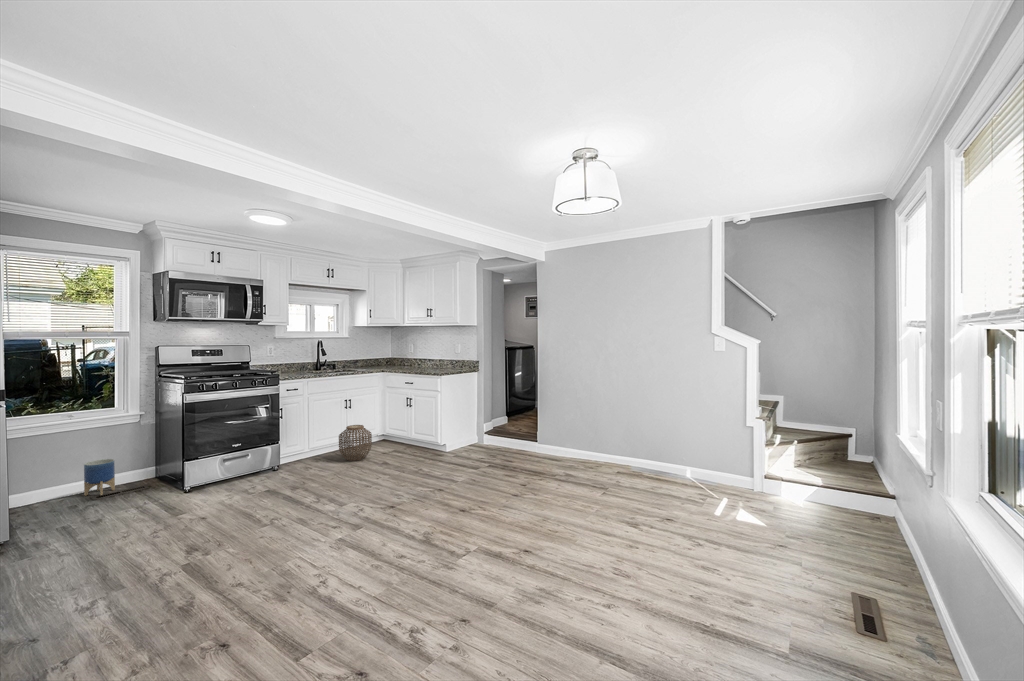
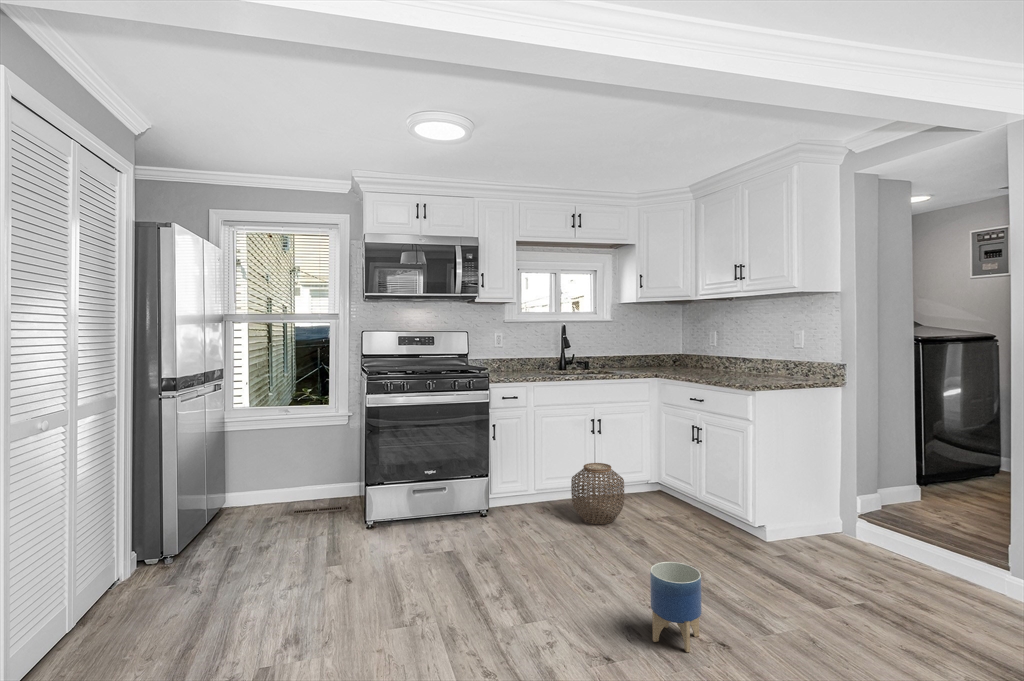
planter: present [84,459,115,496] -> present [650,562,701,652]

